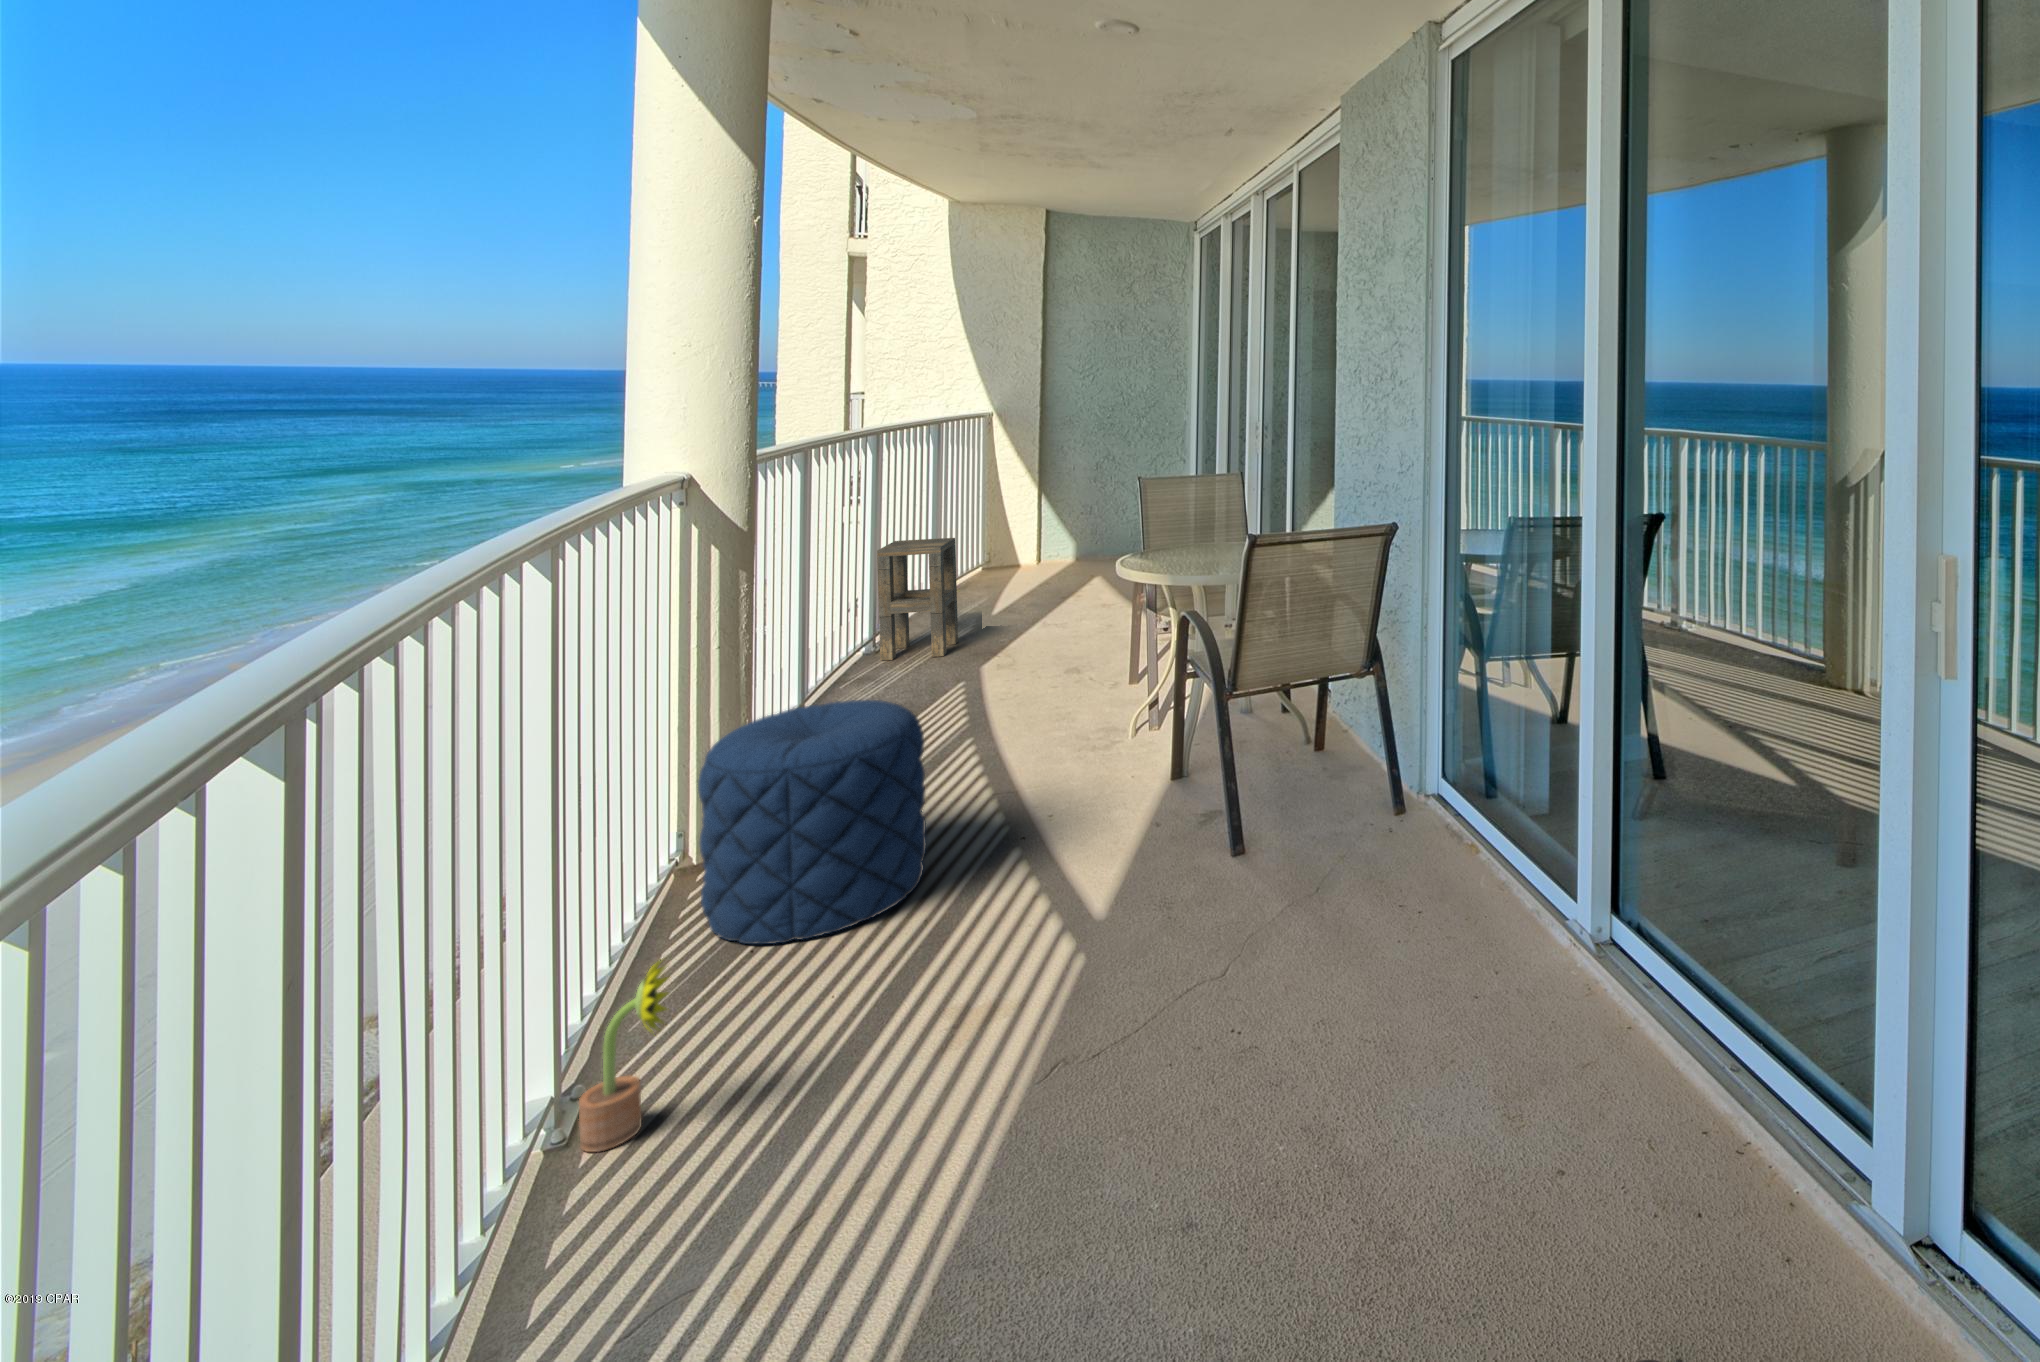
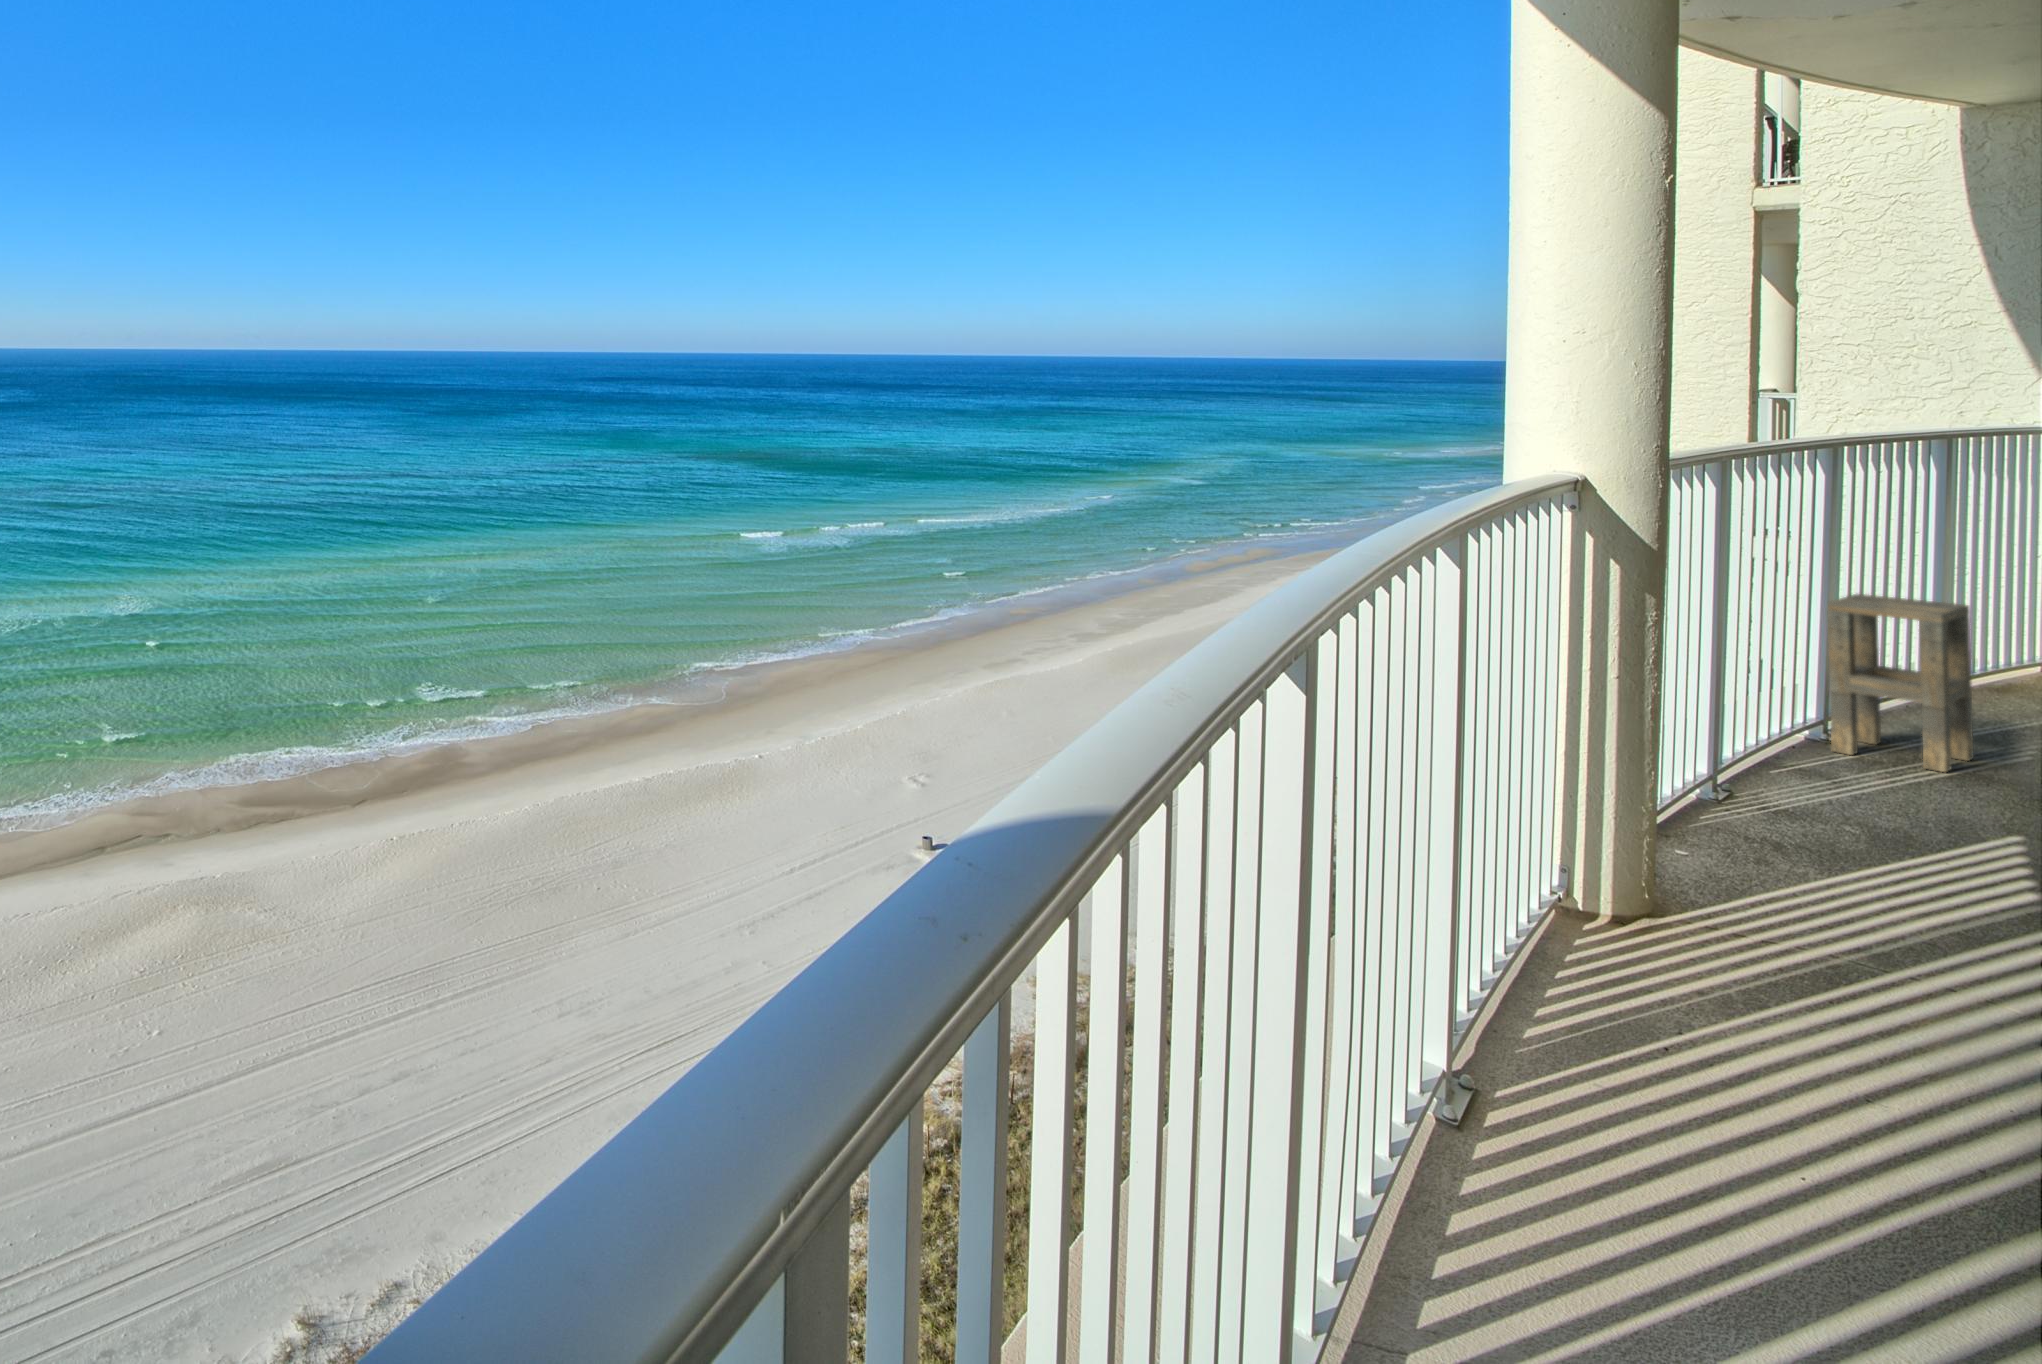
pouf: present [698,700,926,944] -> none [1595,773,1931,1083]
decorative plant: present [579,959,668,1152] -> none [1480,991,1577,1166]

